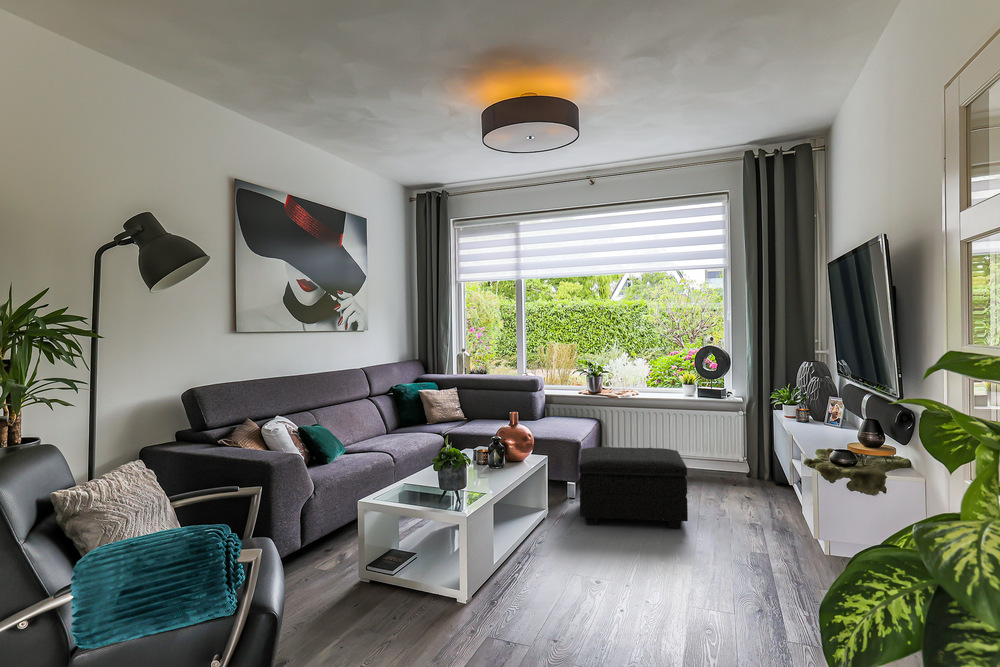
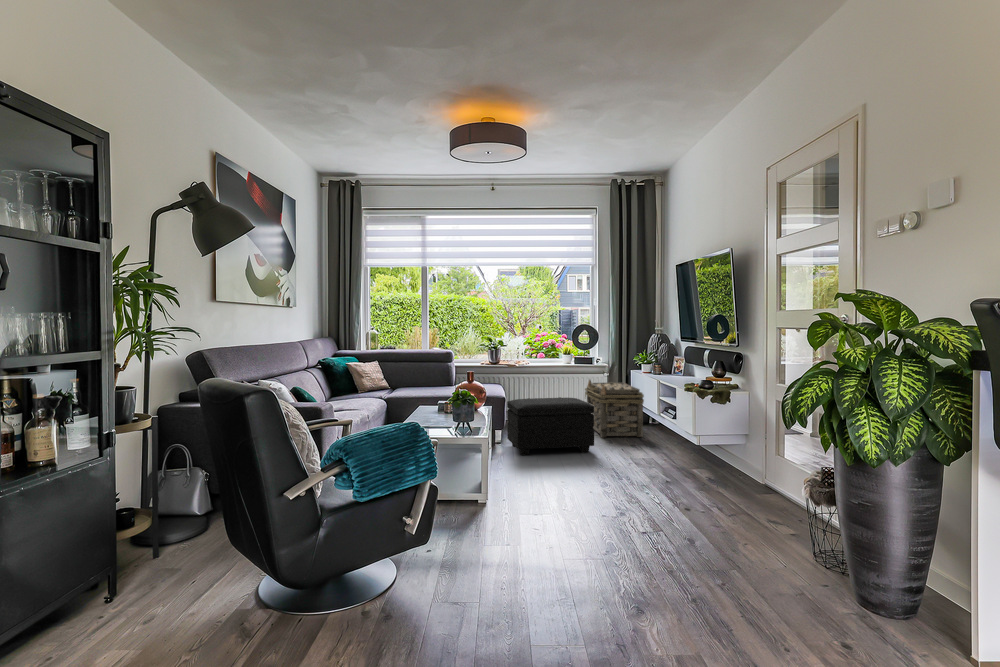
basket: none [705,416,780,506] -> present [585,380,644,438]

